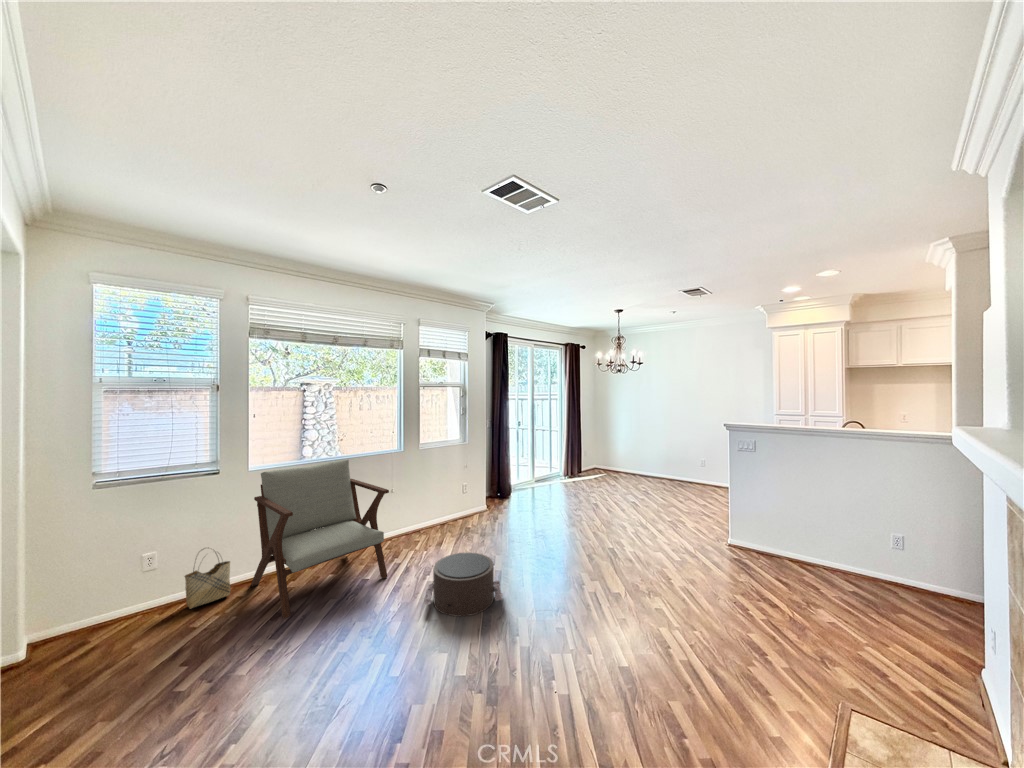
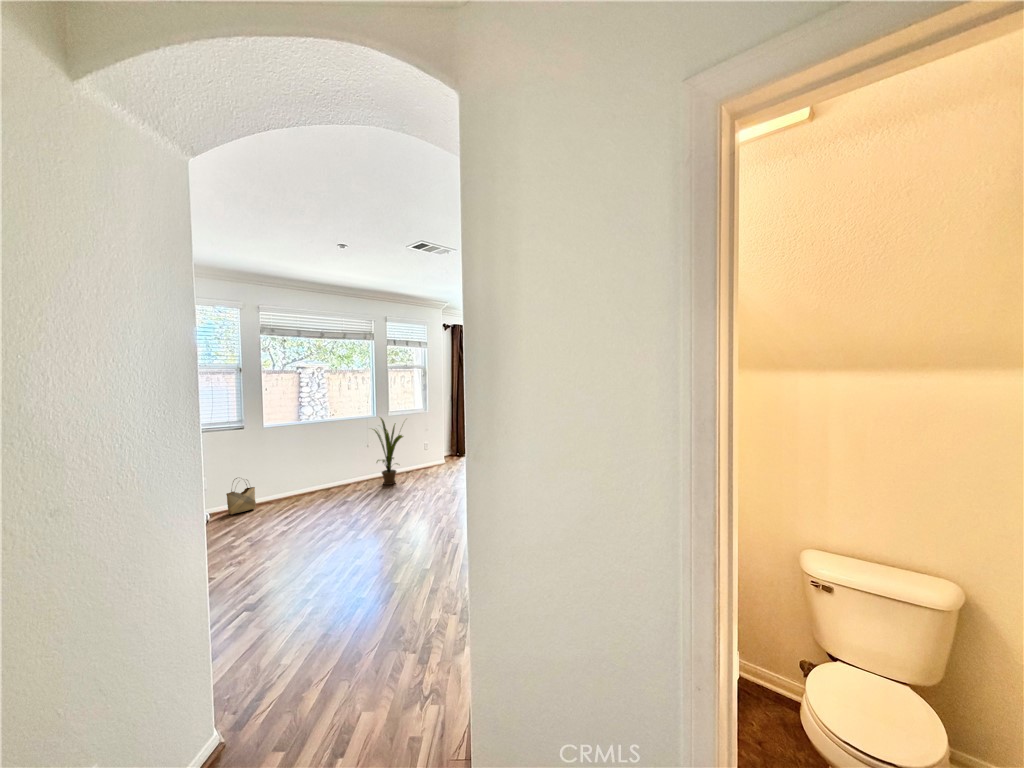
house plant: none [393,449,448,547] -> present [374,418,403,485]
lounge chair: present [251,459,389,618] -> none [269,421,362,520]
pouf: present [424,552,503,616] -> none [382,482,435,517]

